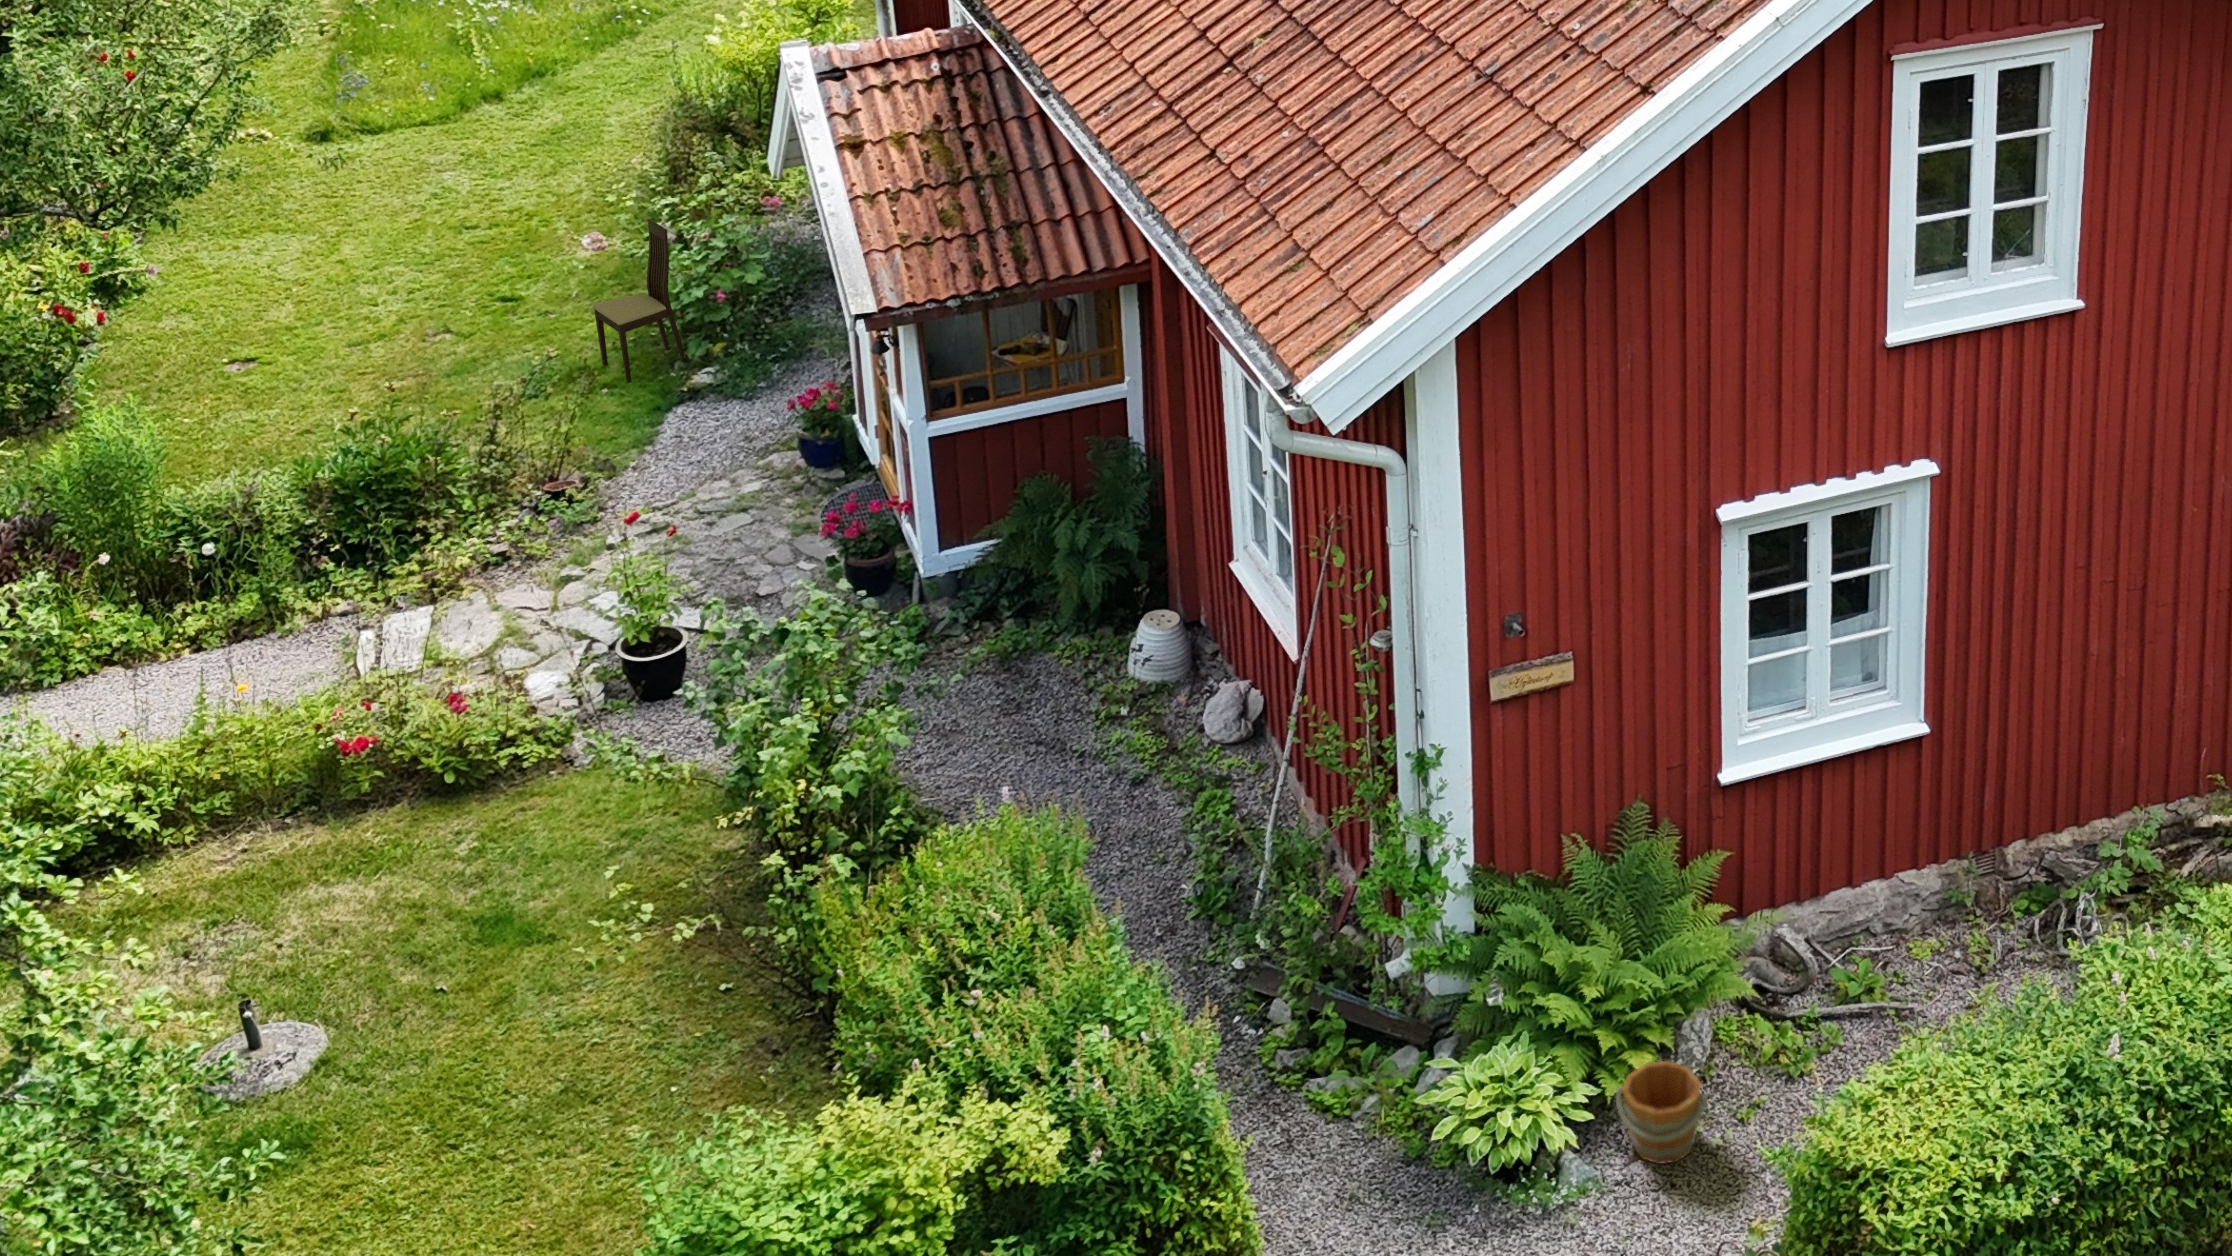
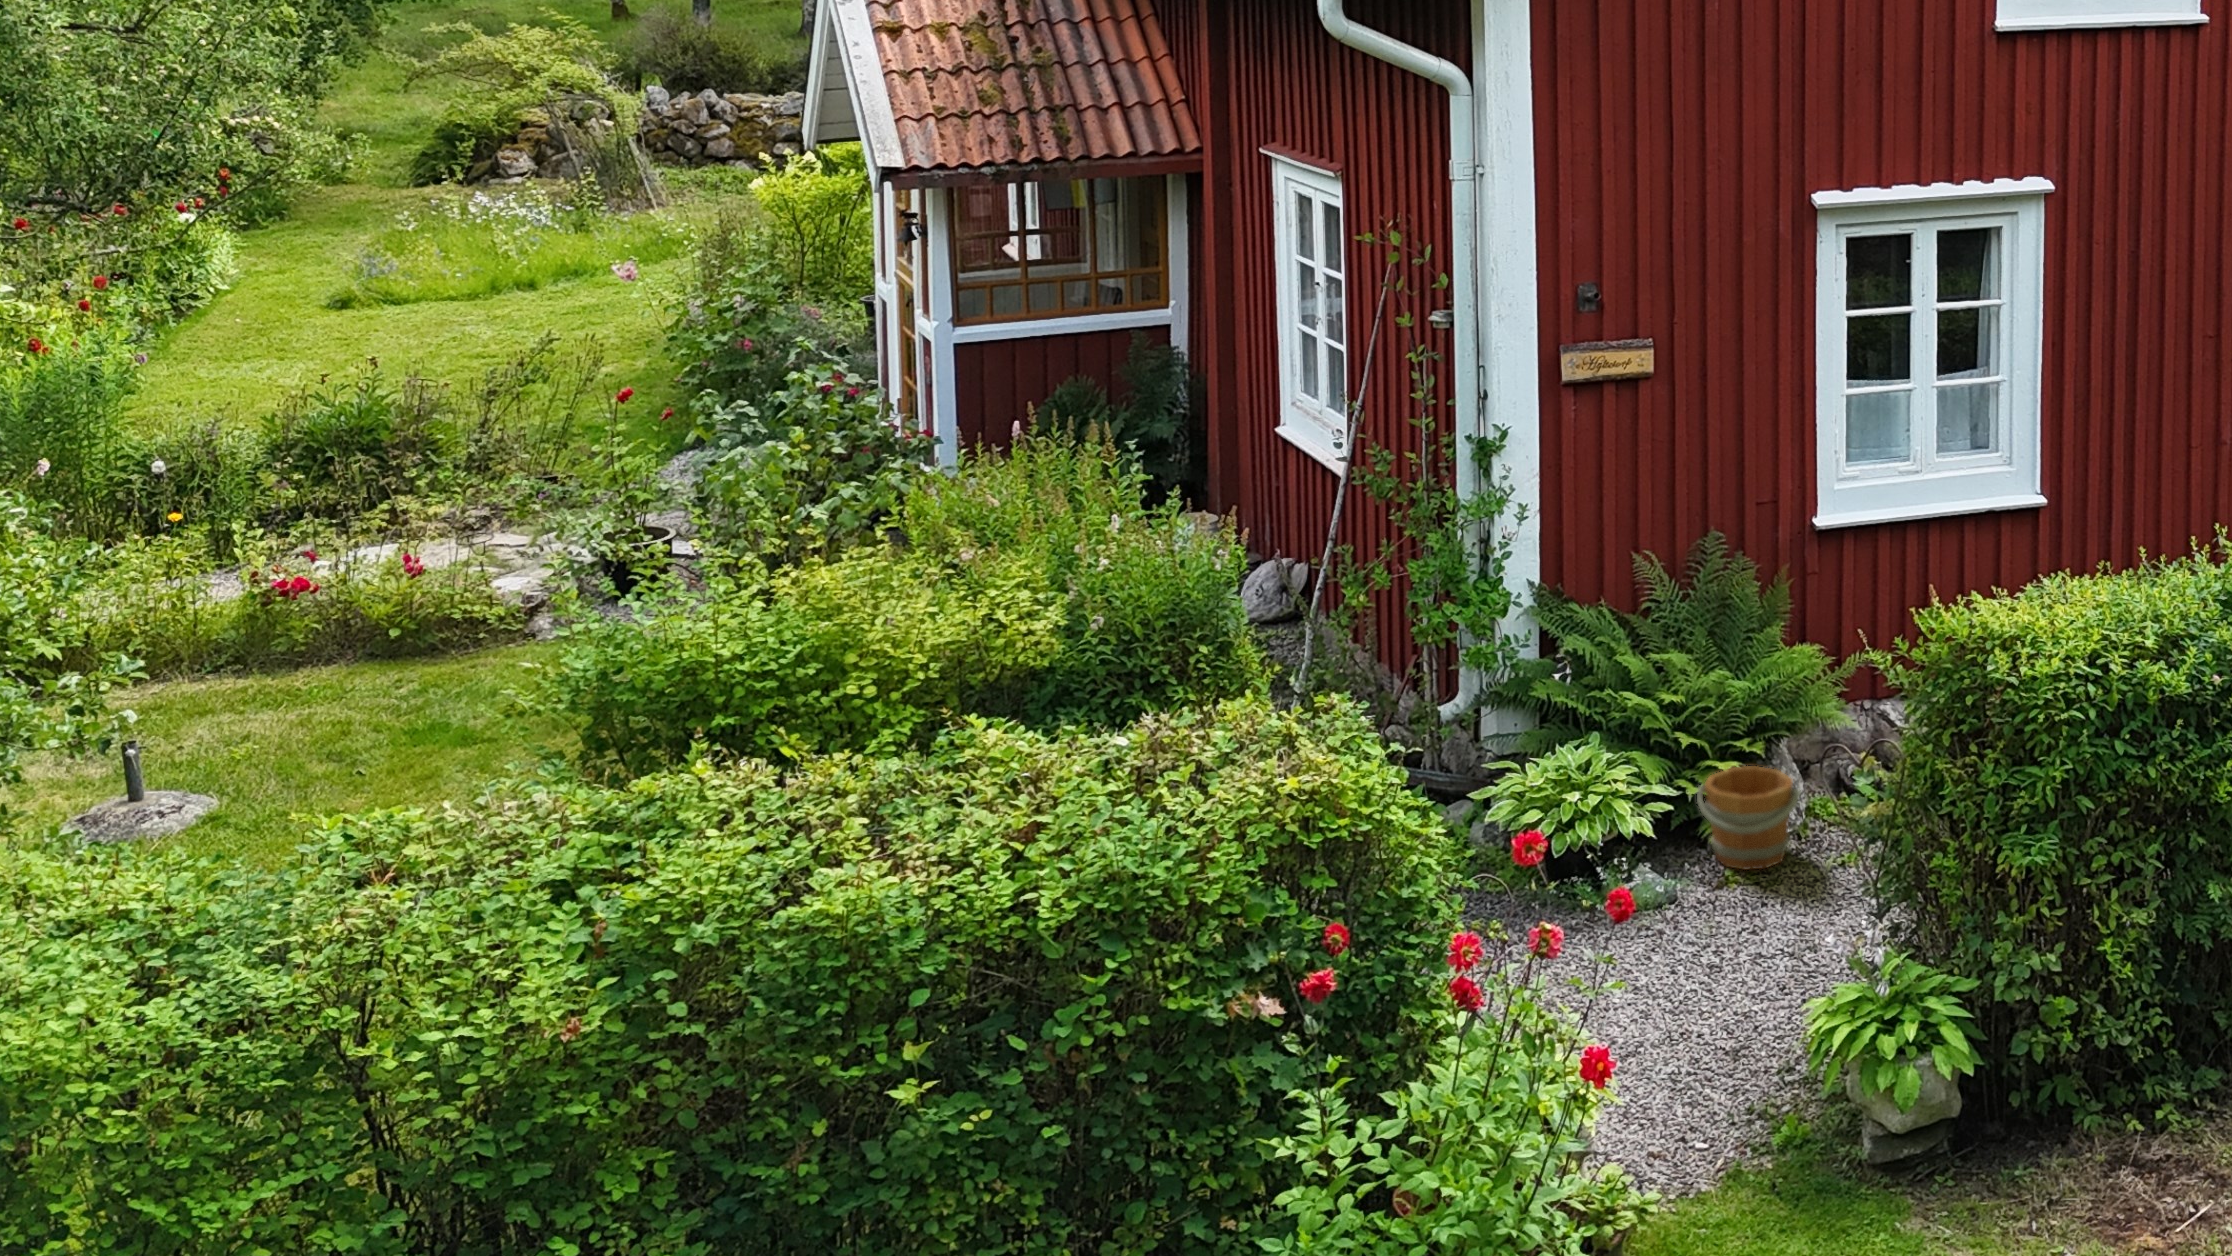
chair: present [593,219,686,382] -> none [600,239,698,409]

